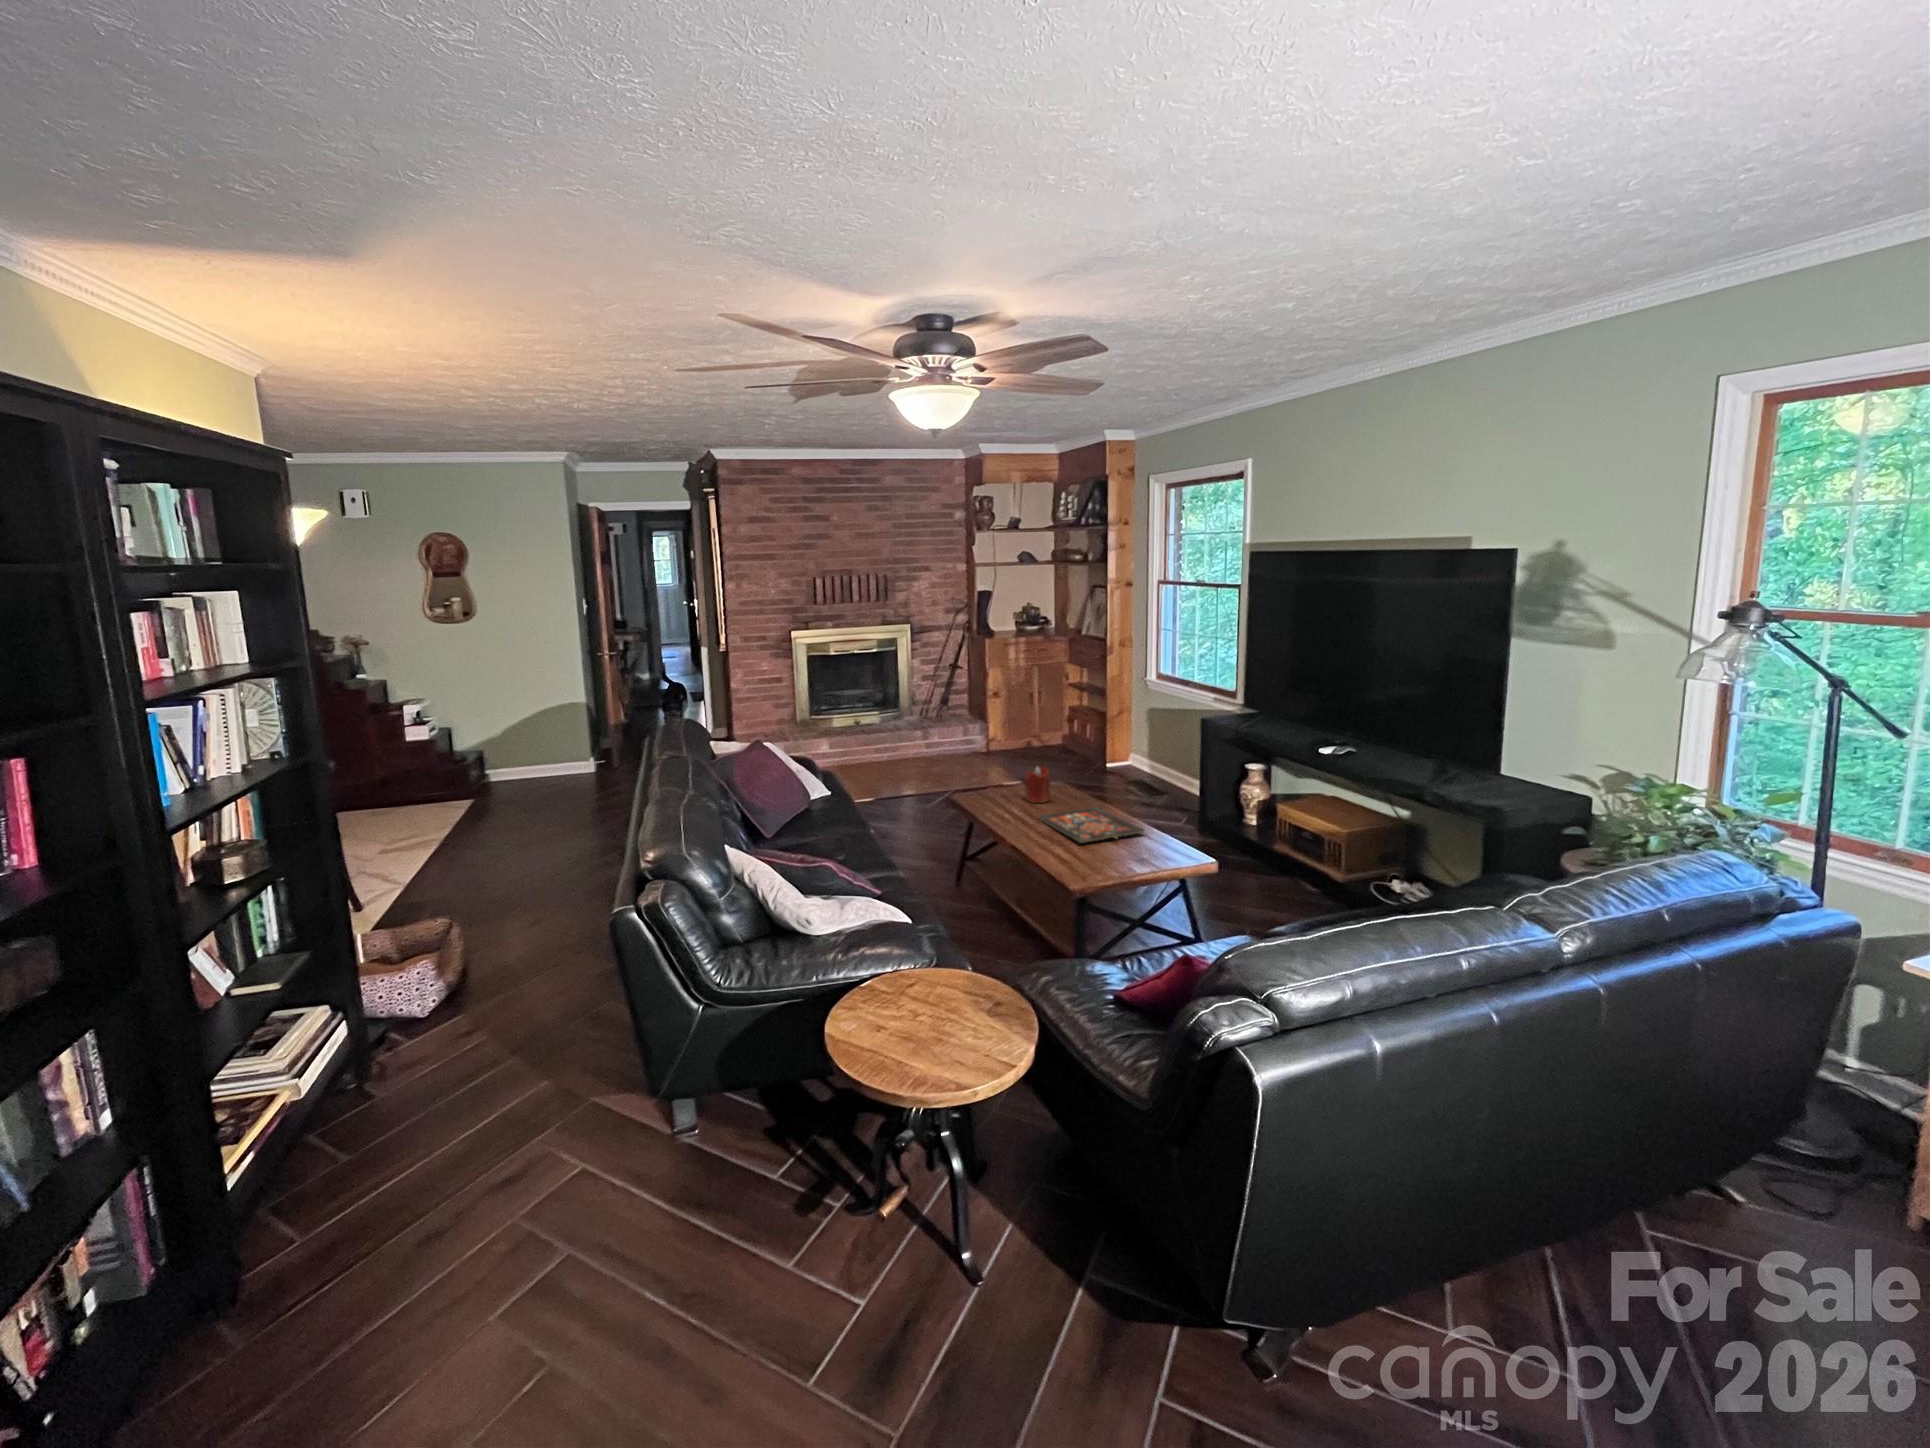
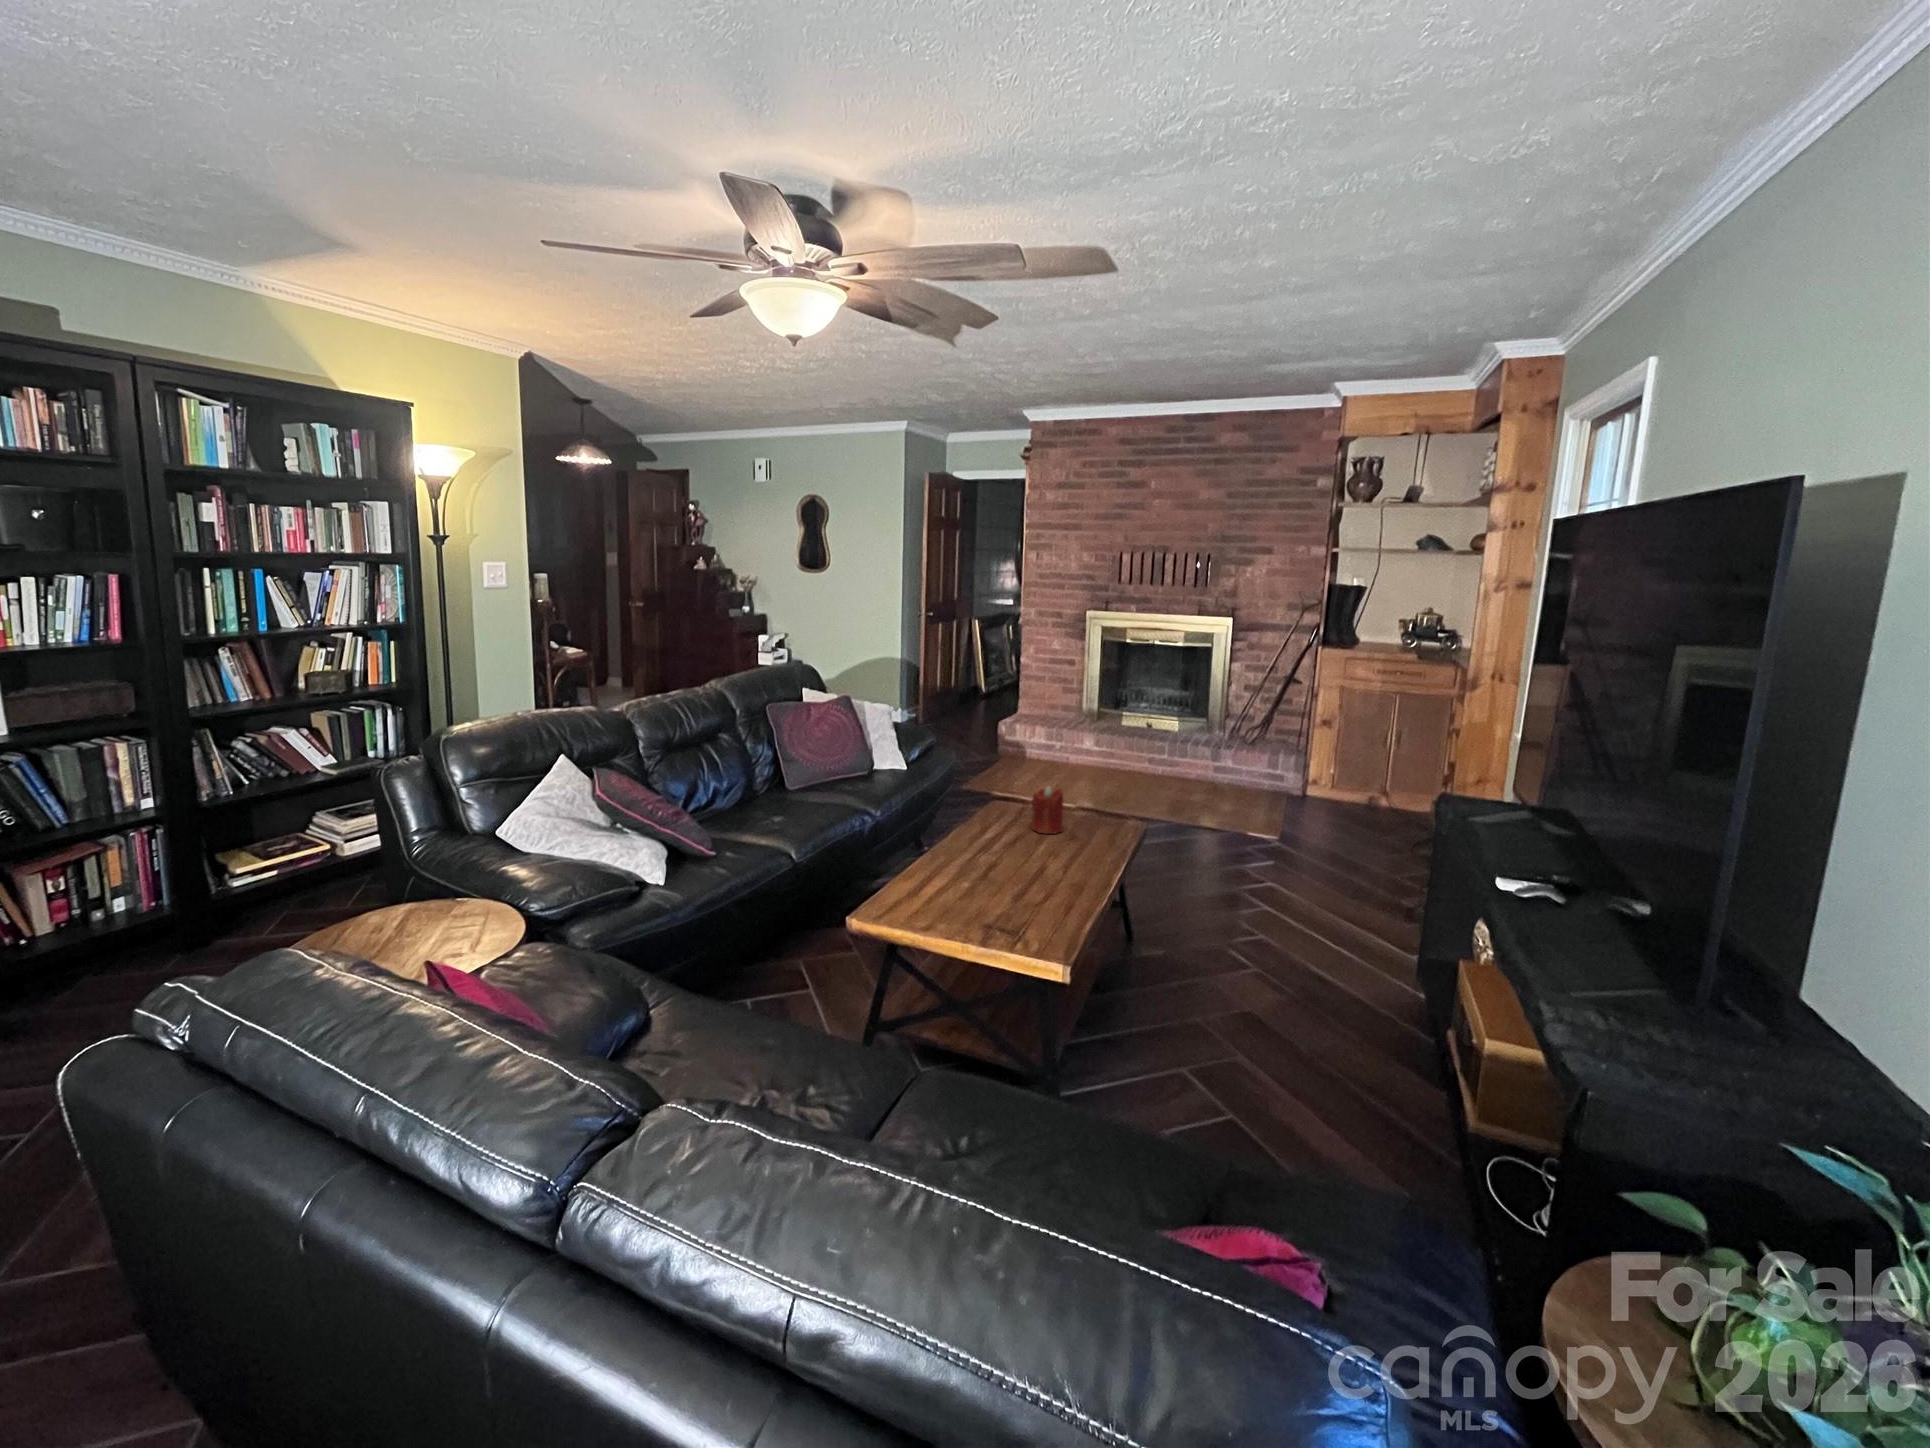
board game: present [1038,807,1144,843] -> none [958,841,1080,899]

